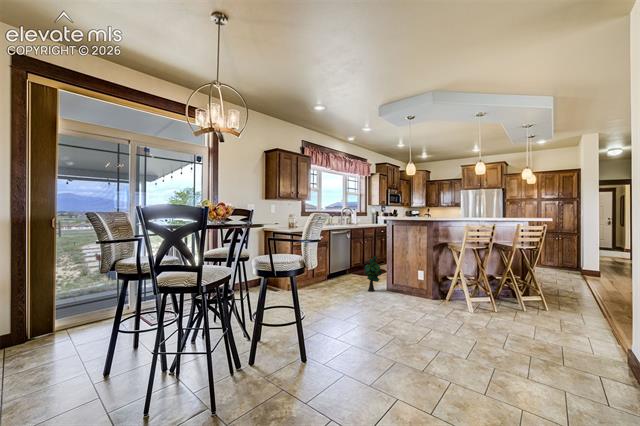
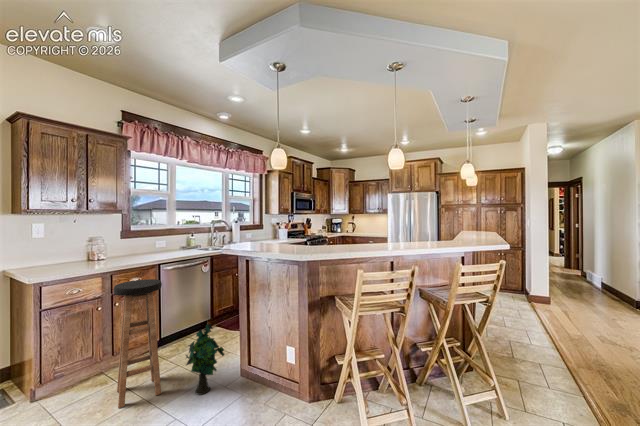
bar stool: none [327,233,351,292] -> present [114,279,162,408]

